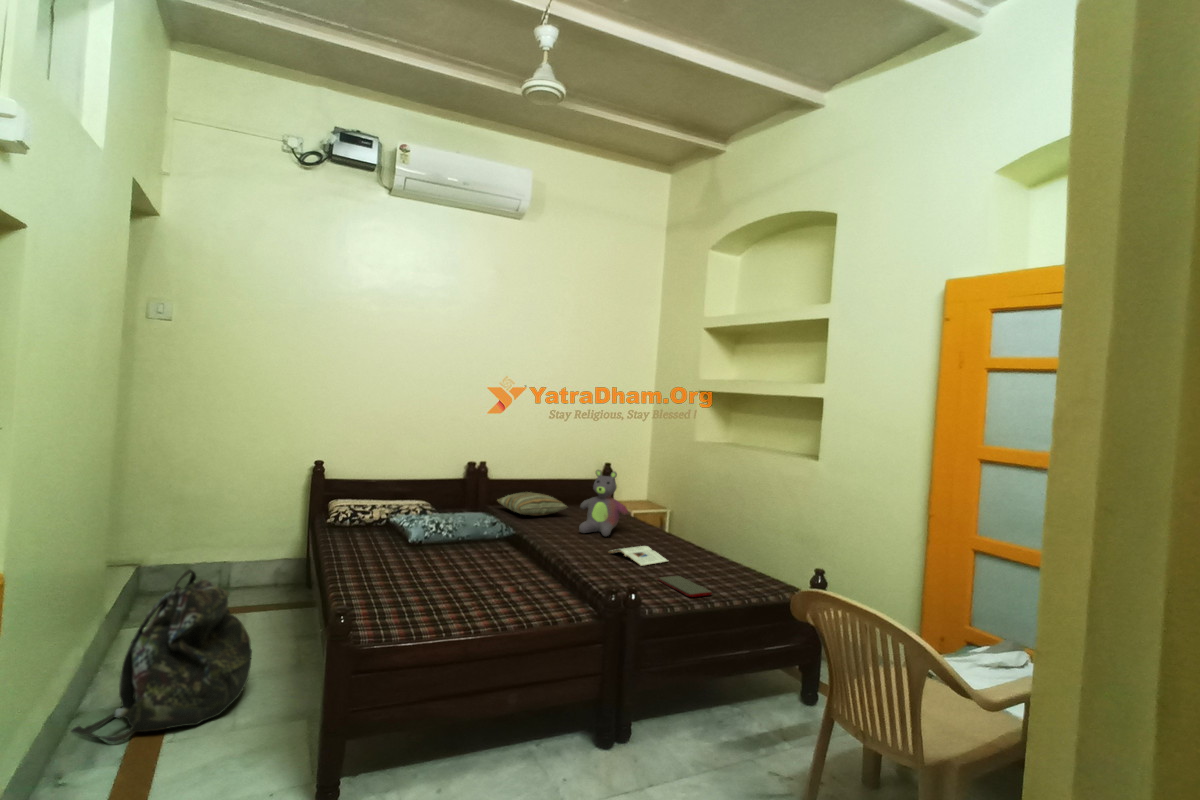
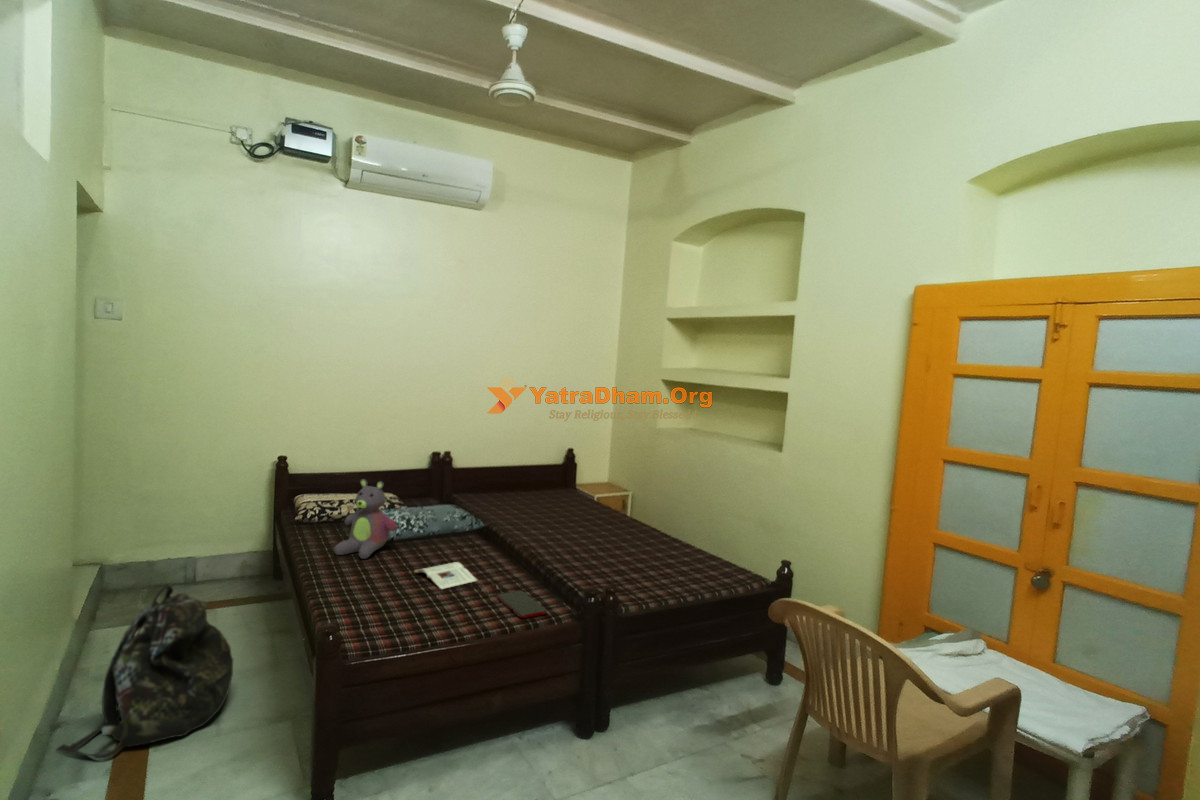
stuffed bear: present [579,470,628,536] -> present [334,479,397,559]
pillow: present [497,492,567,515] -> none [464,482,535,506]
magazine: present [612,546,668,566] -> present [414,562,477,589]
smartphone: present [658,576,712,597] -> present [497,591,547,618]

